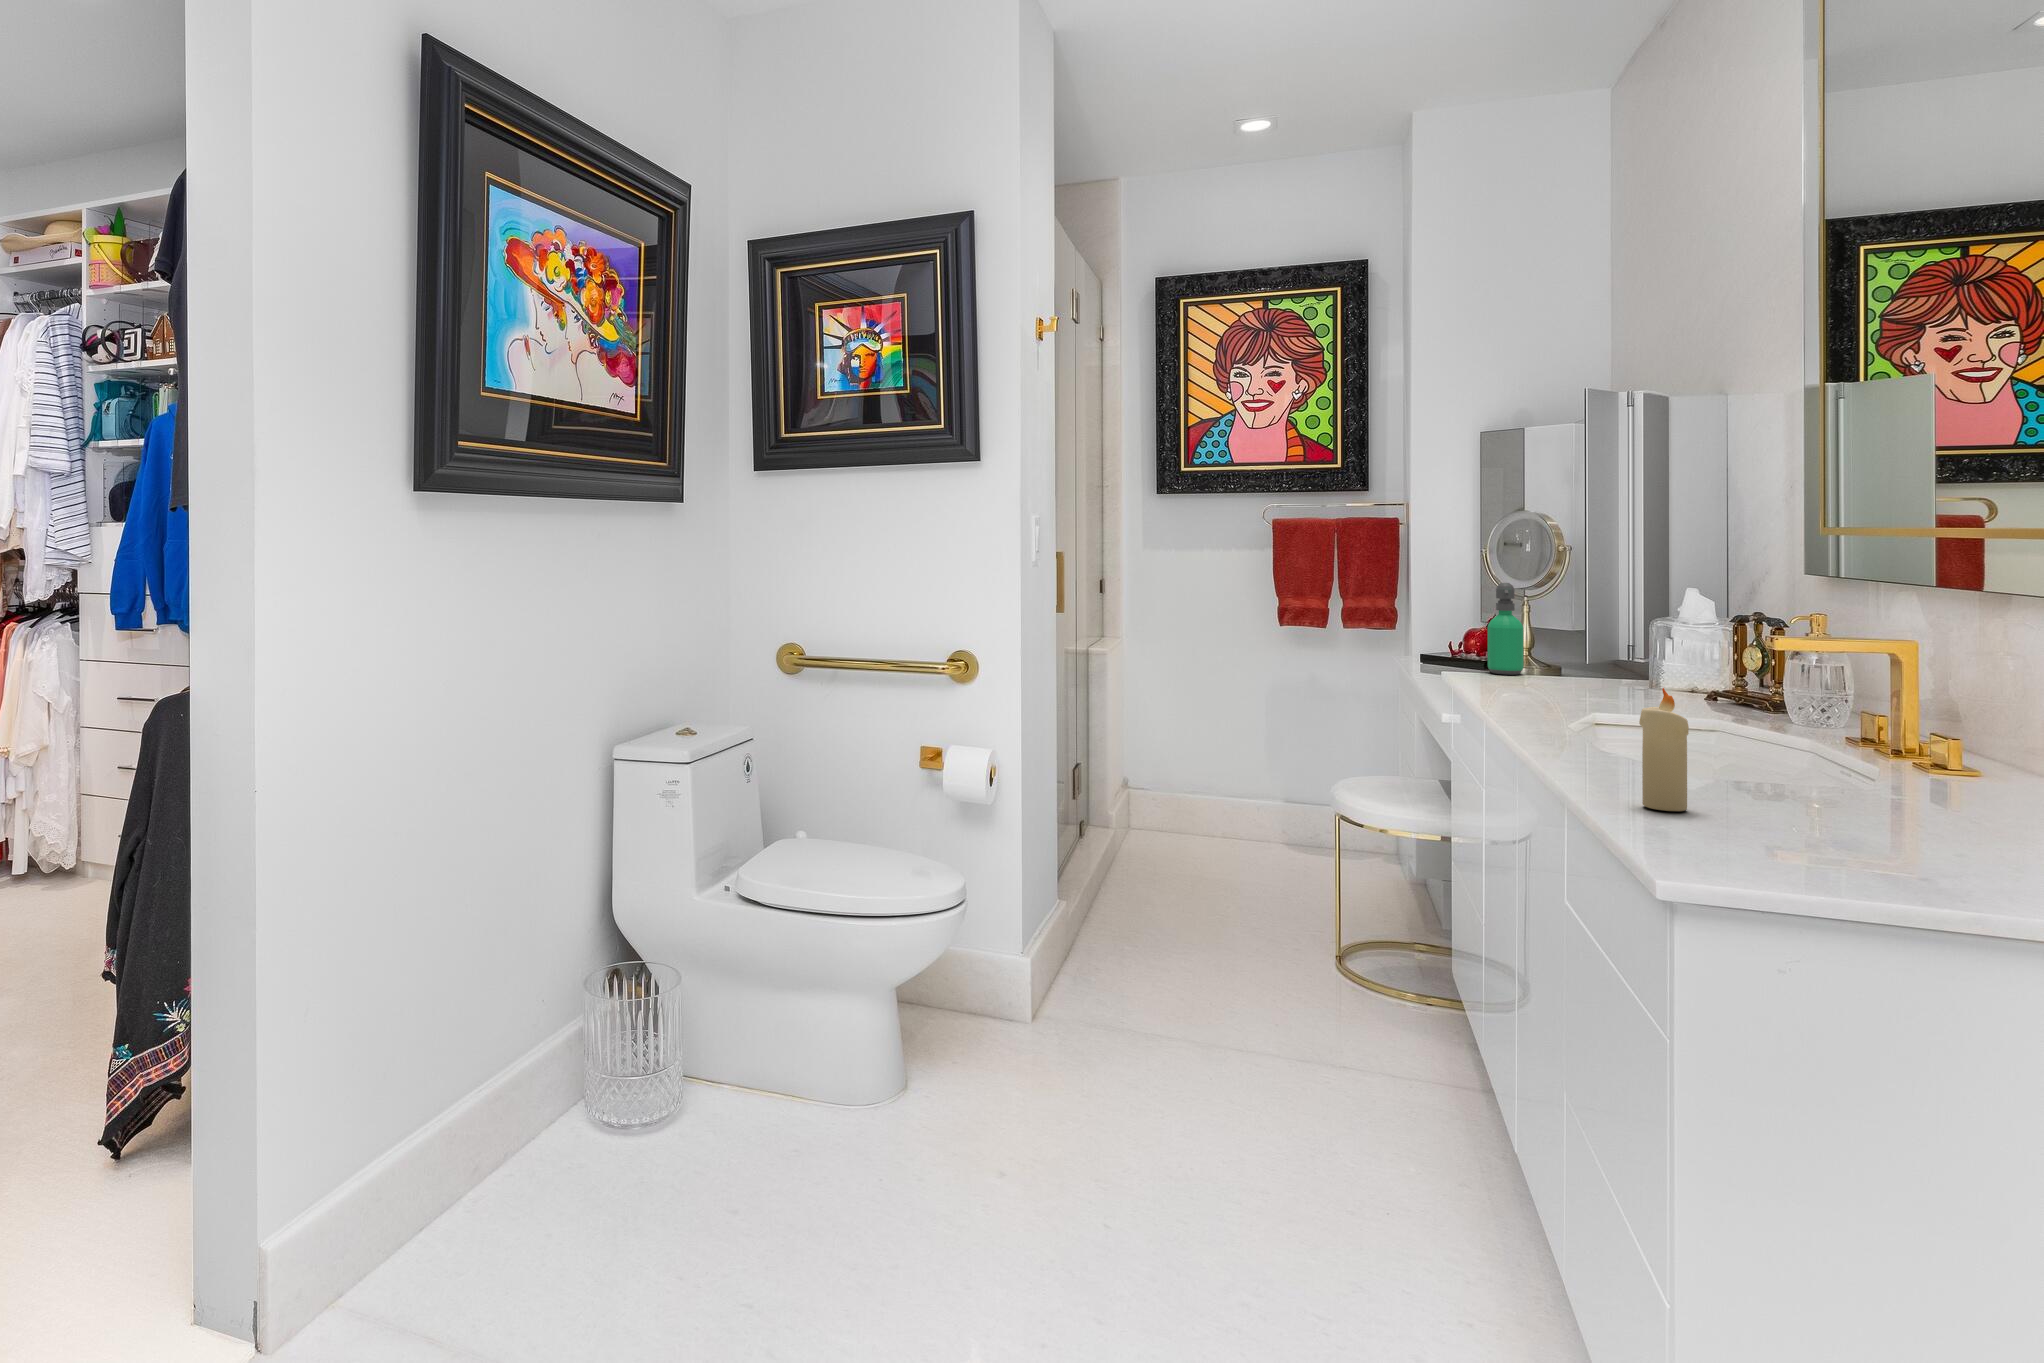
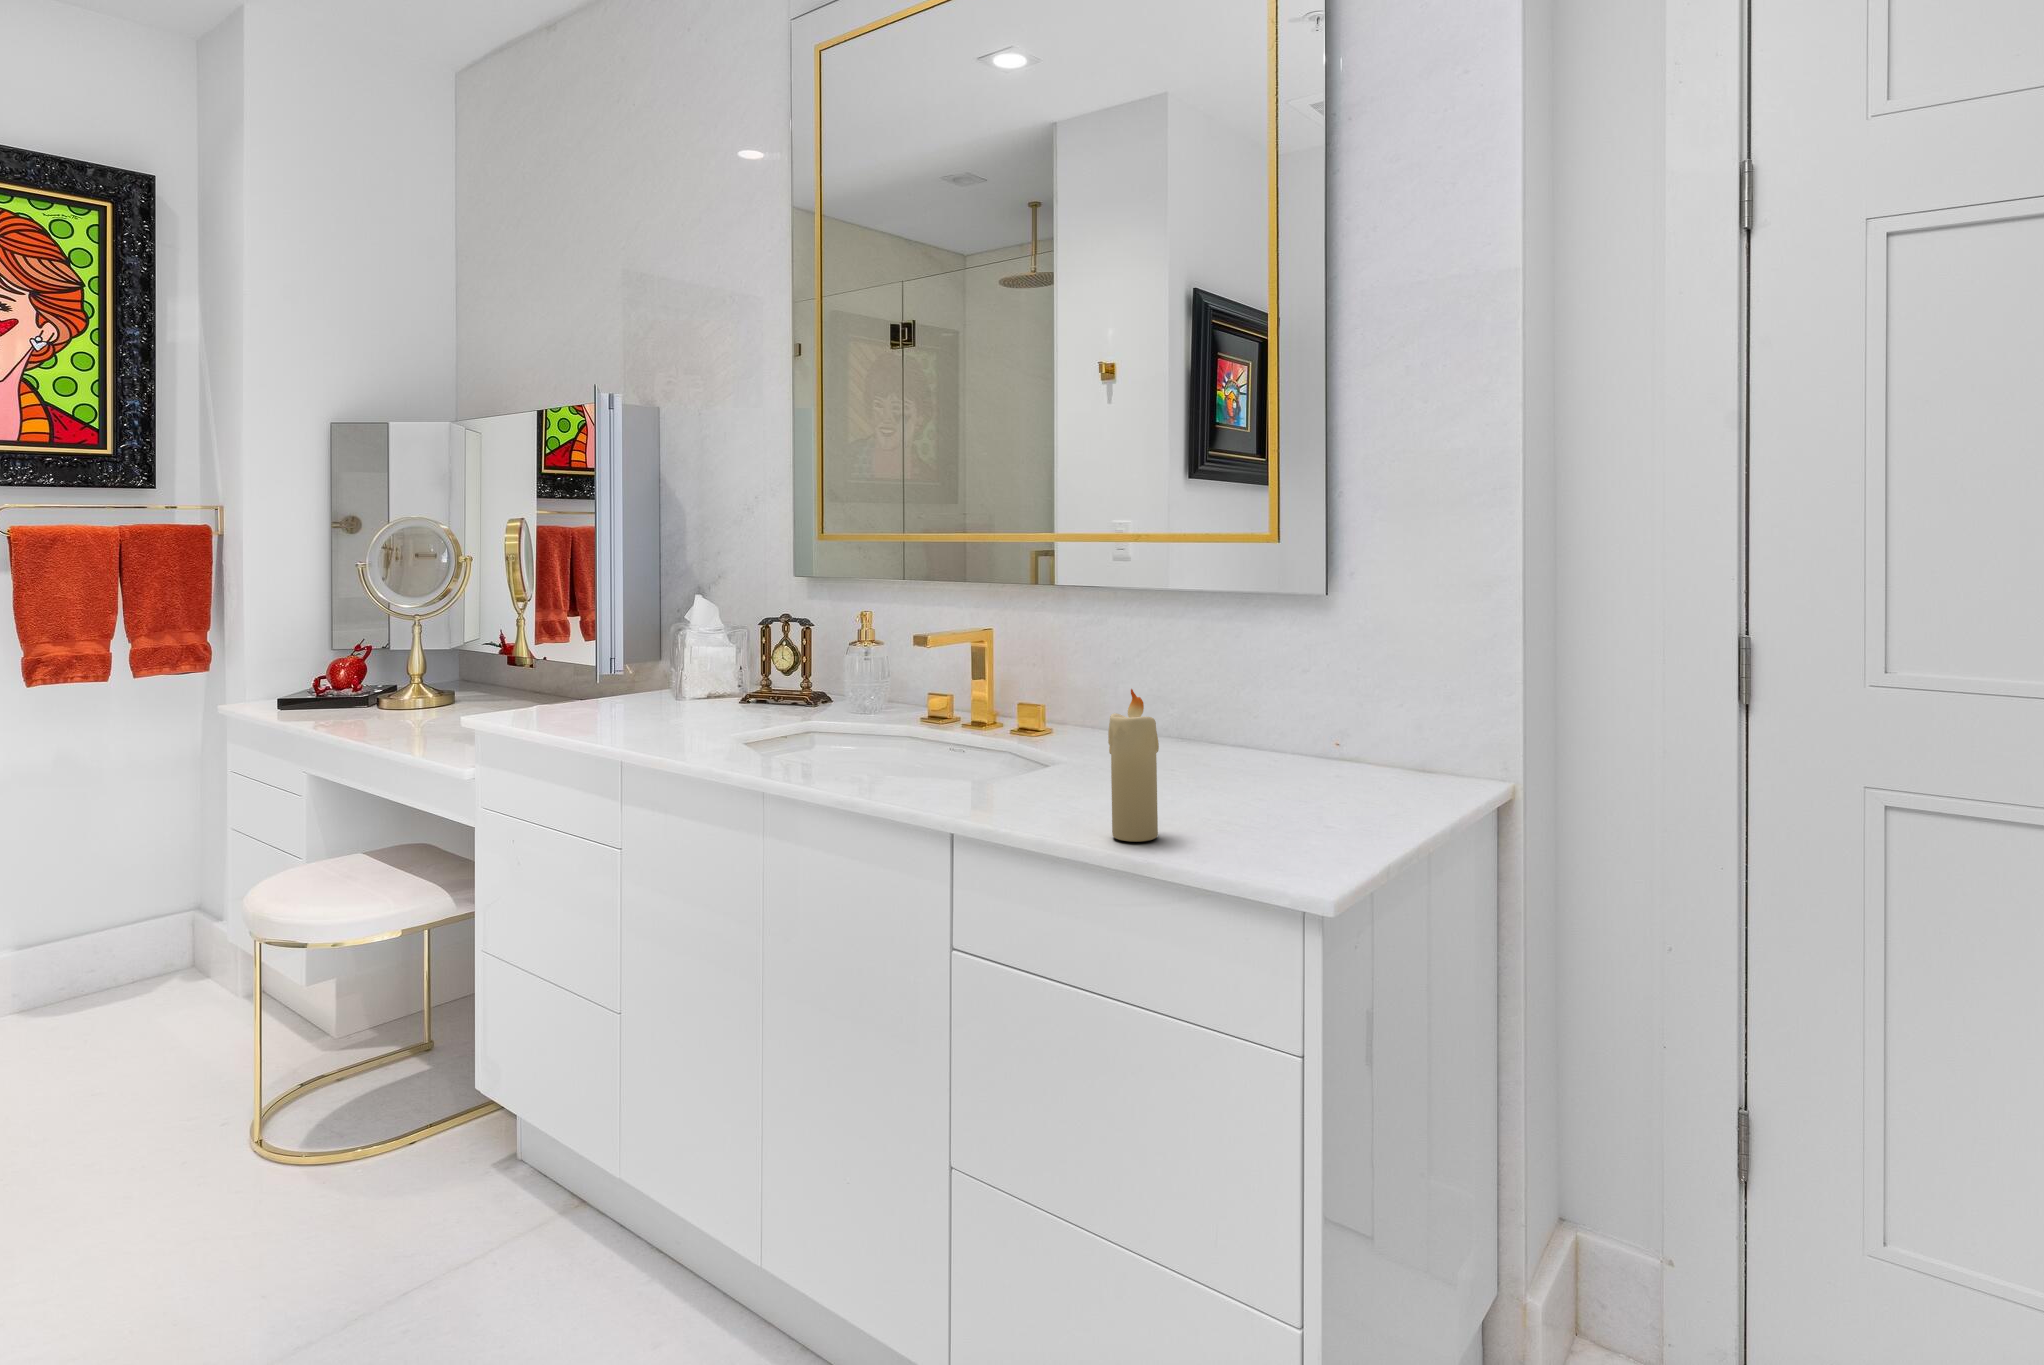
soap dispenser: present [1487,583,1524,675] -> none [451,595,494,709]

